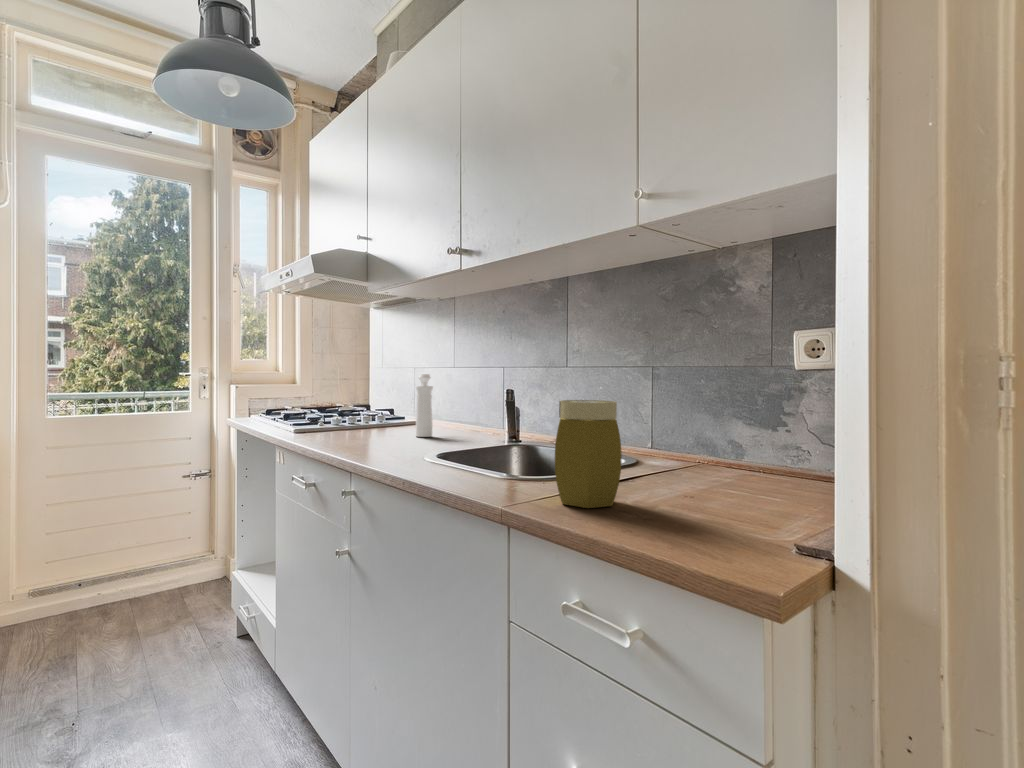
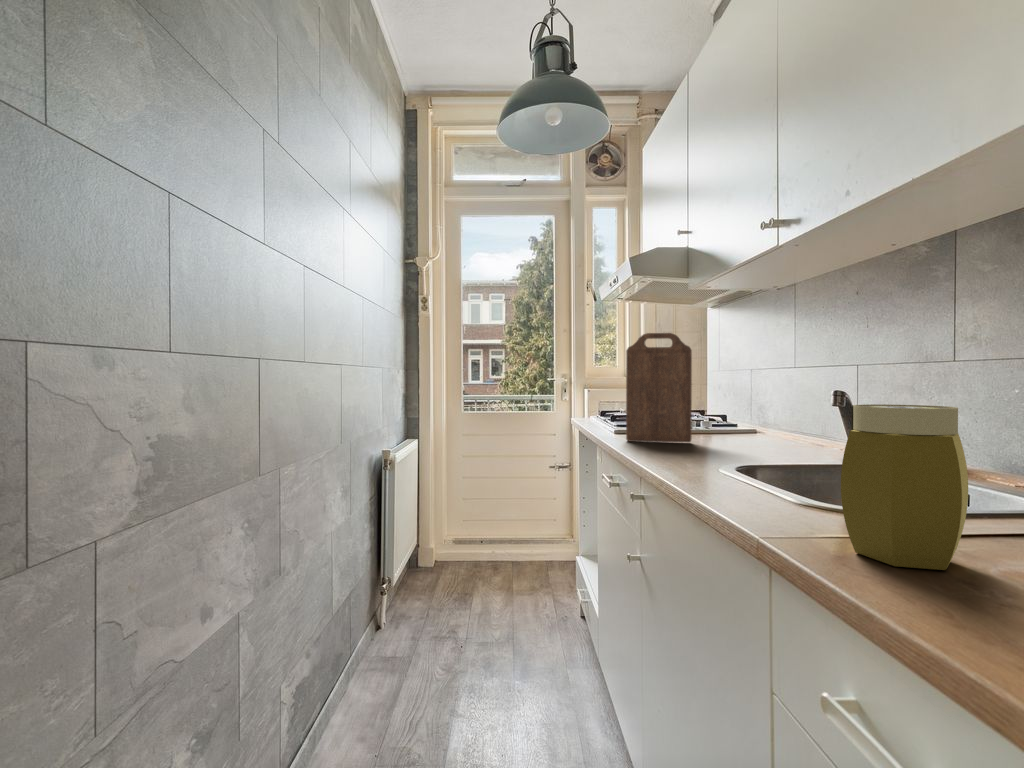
cutting board: none [316,332,379,440] -> present [626,333,692,442]
pepper mill: present [416,374,433,437] -> none [735,375,758,446]

